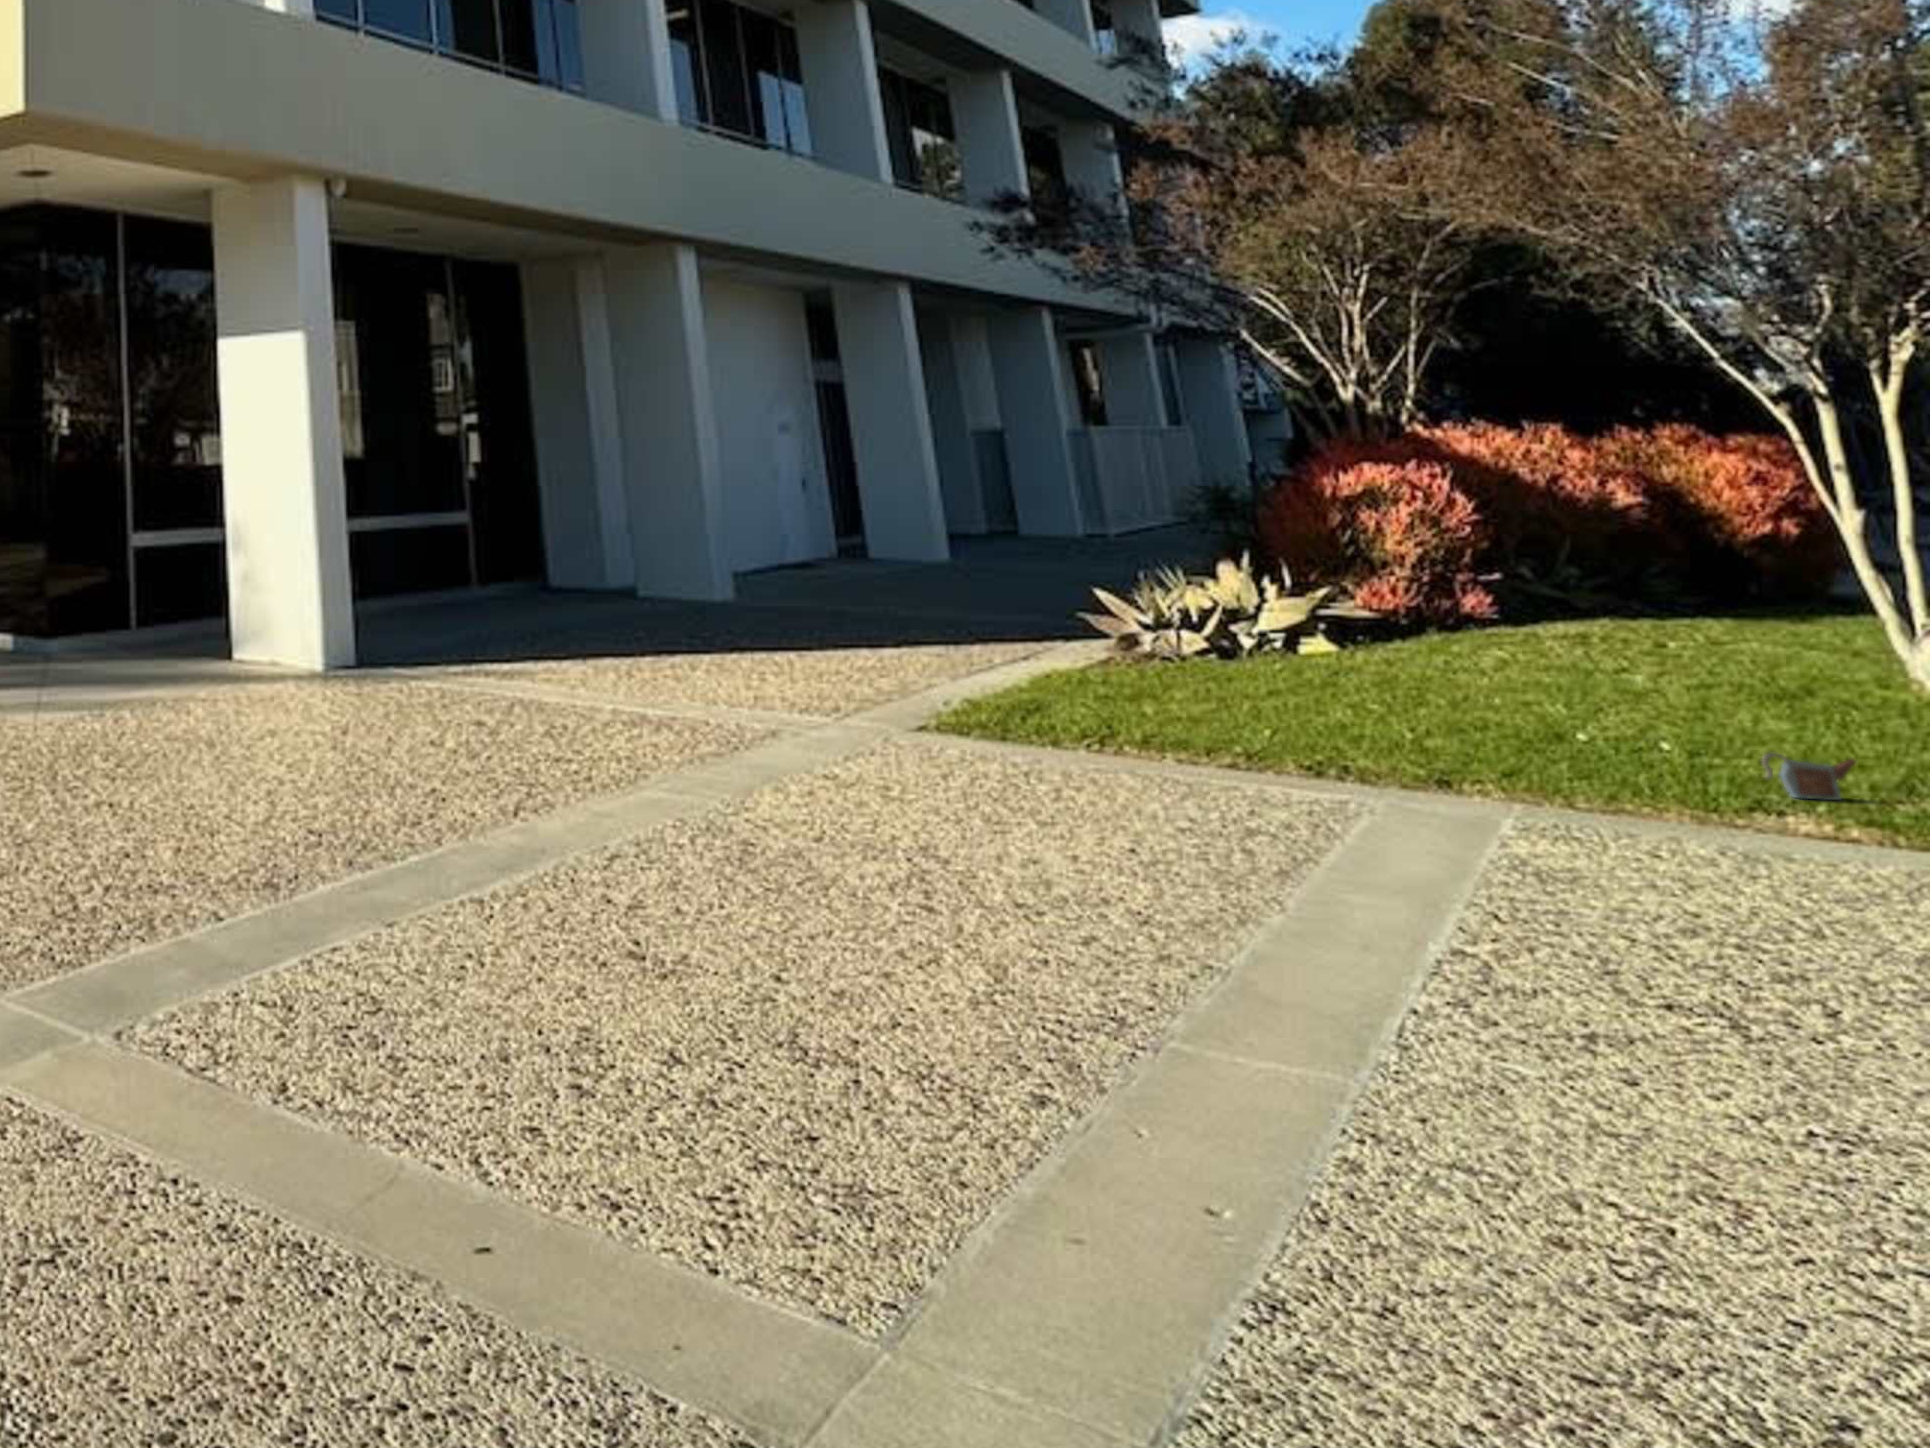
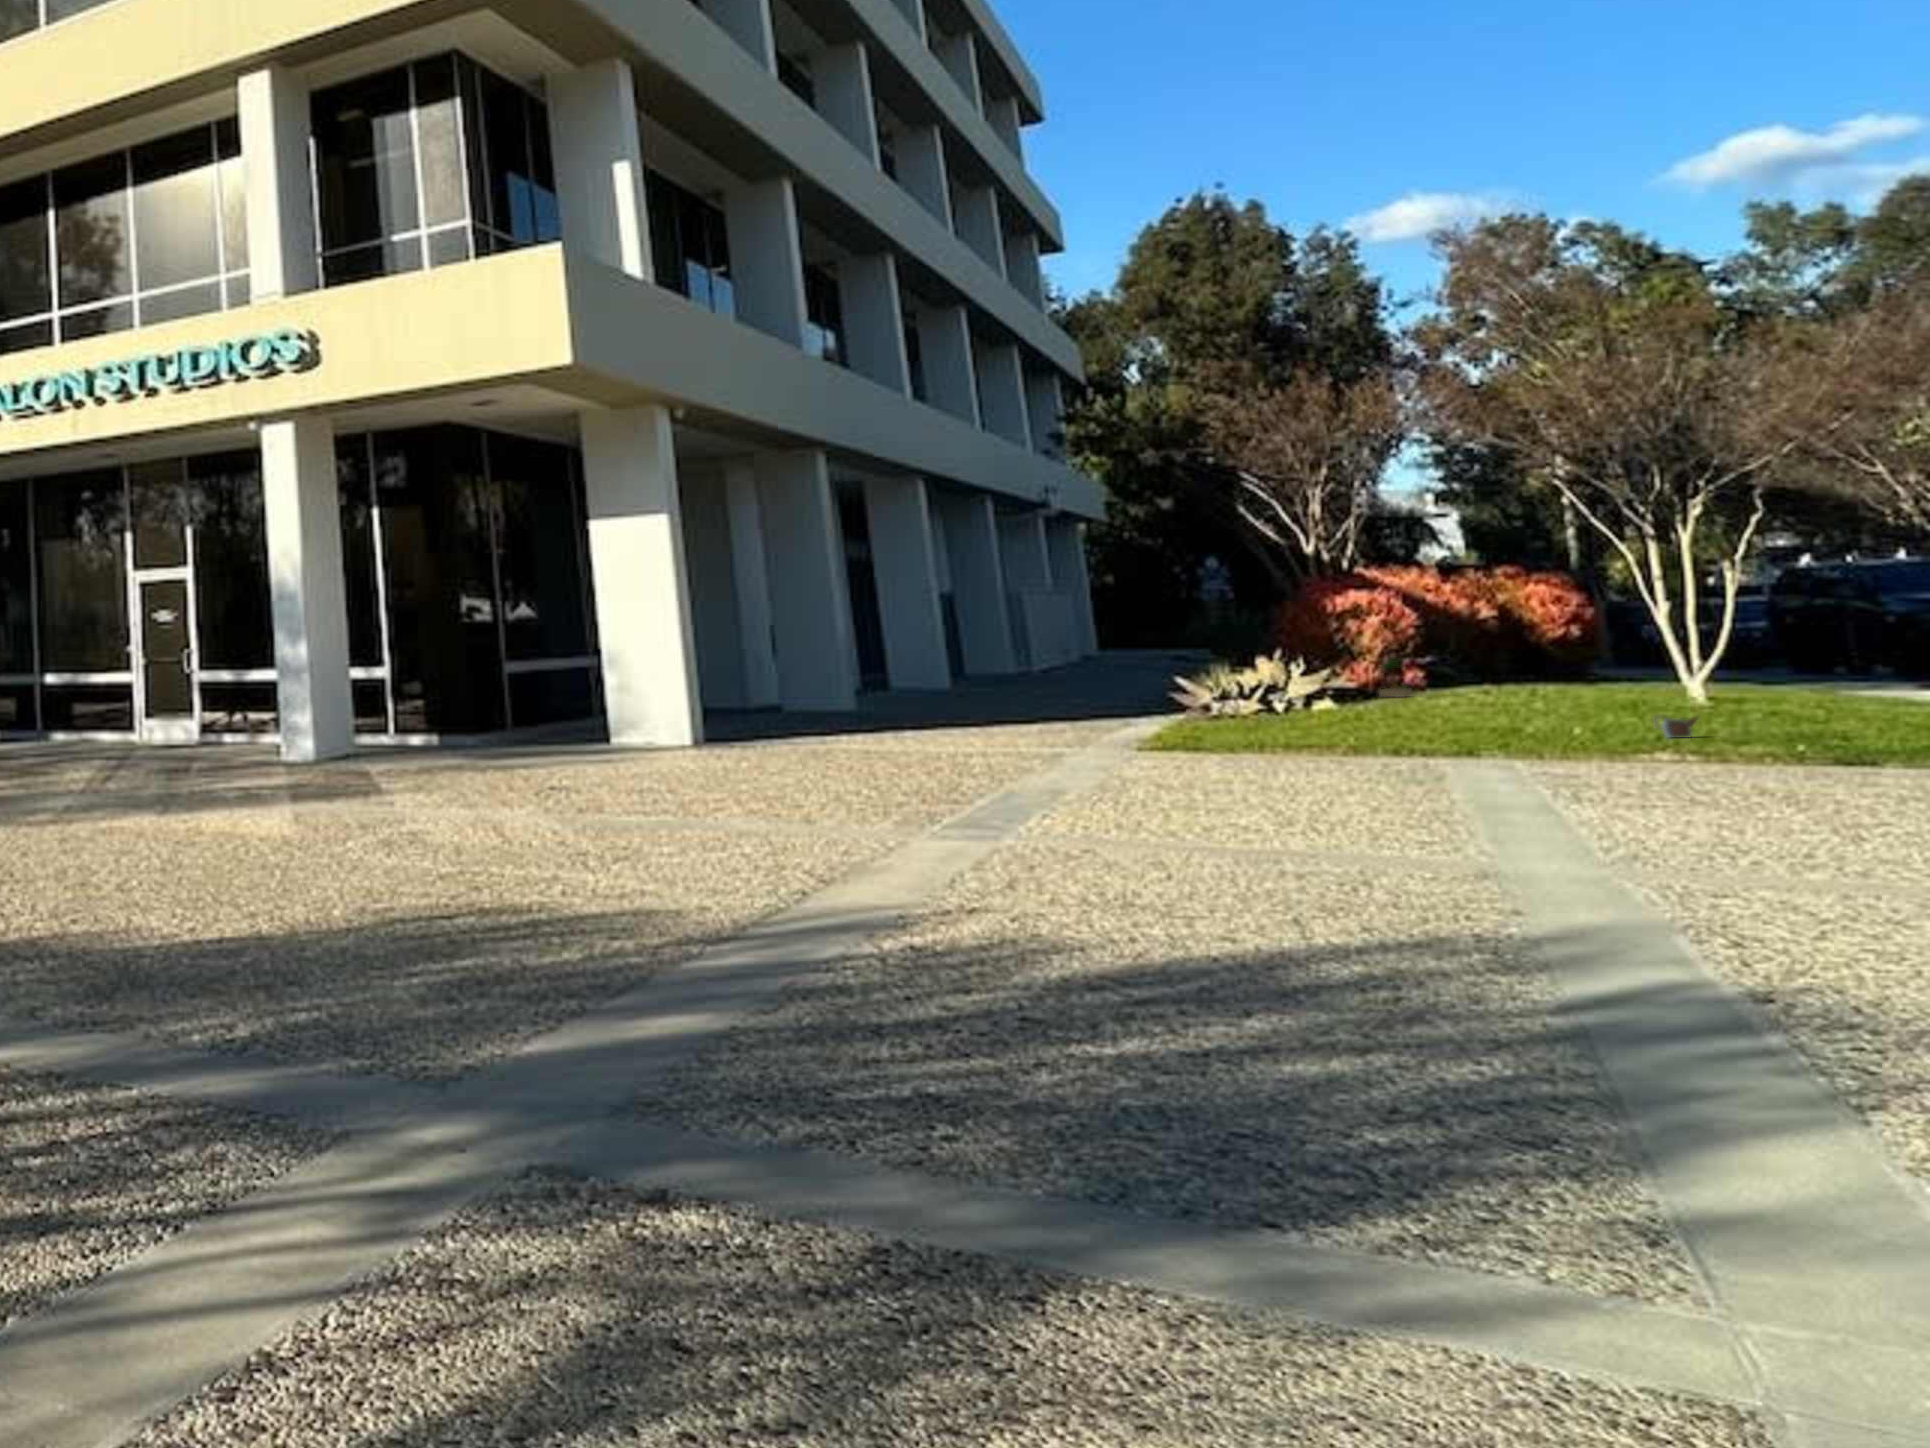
potted plant: none [1412,567,1482,633] -> present [1377,658,1413,697]

